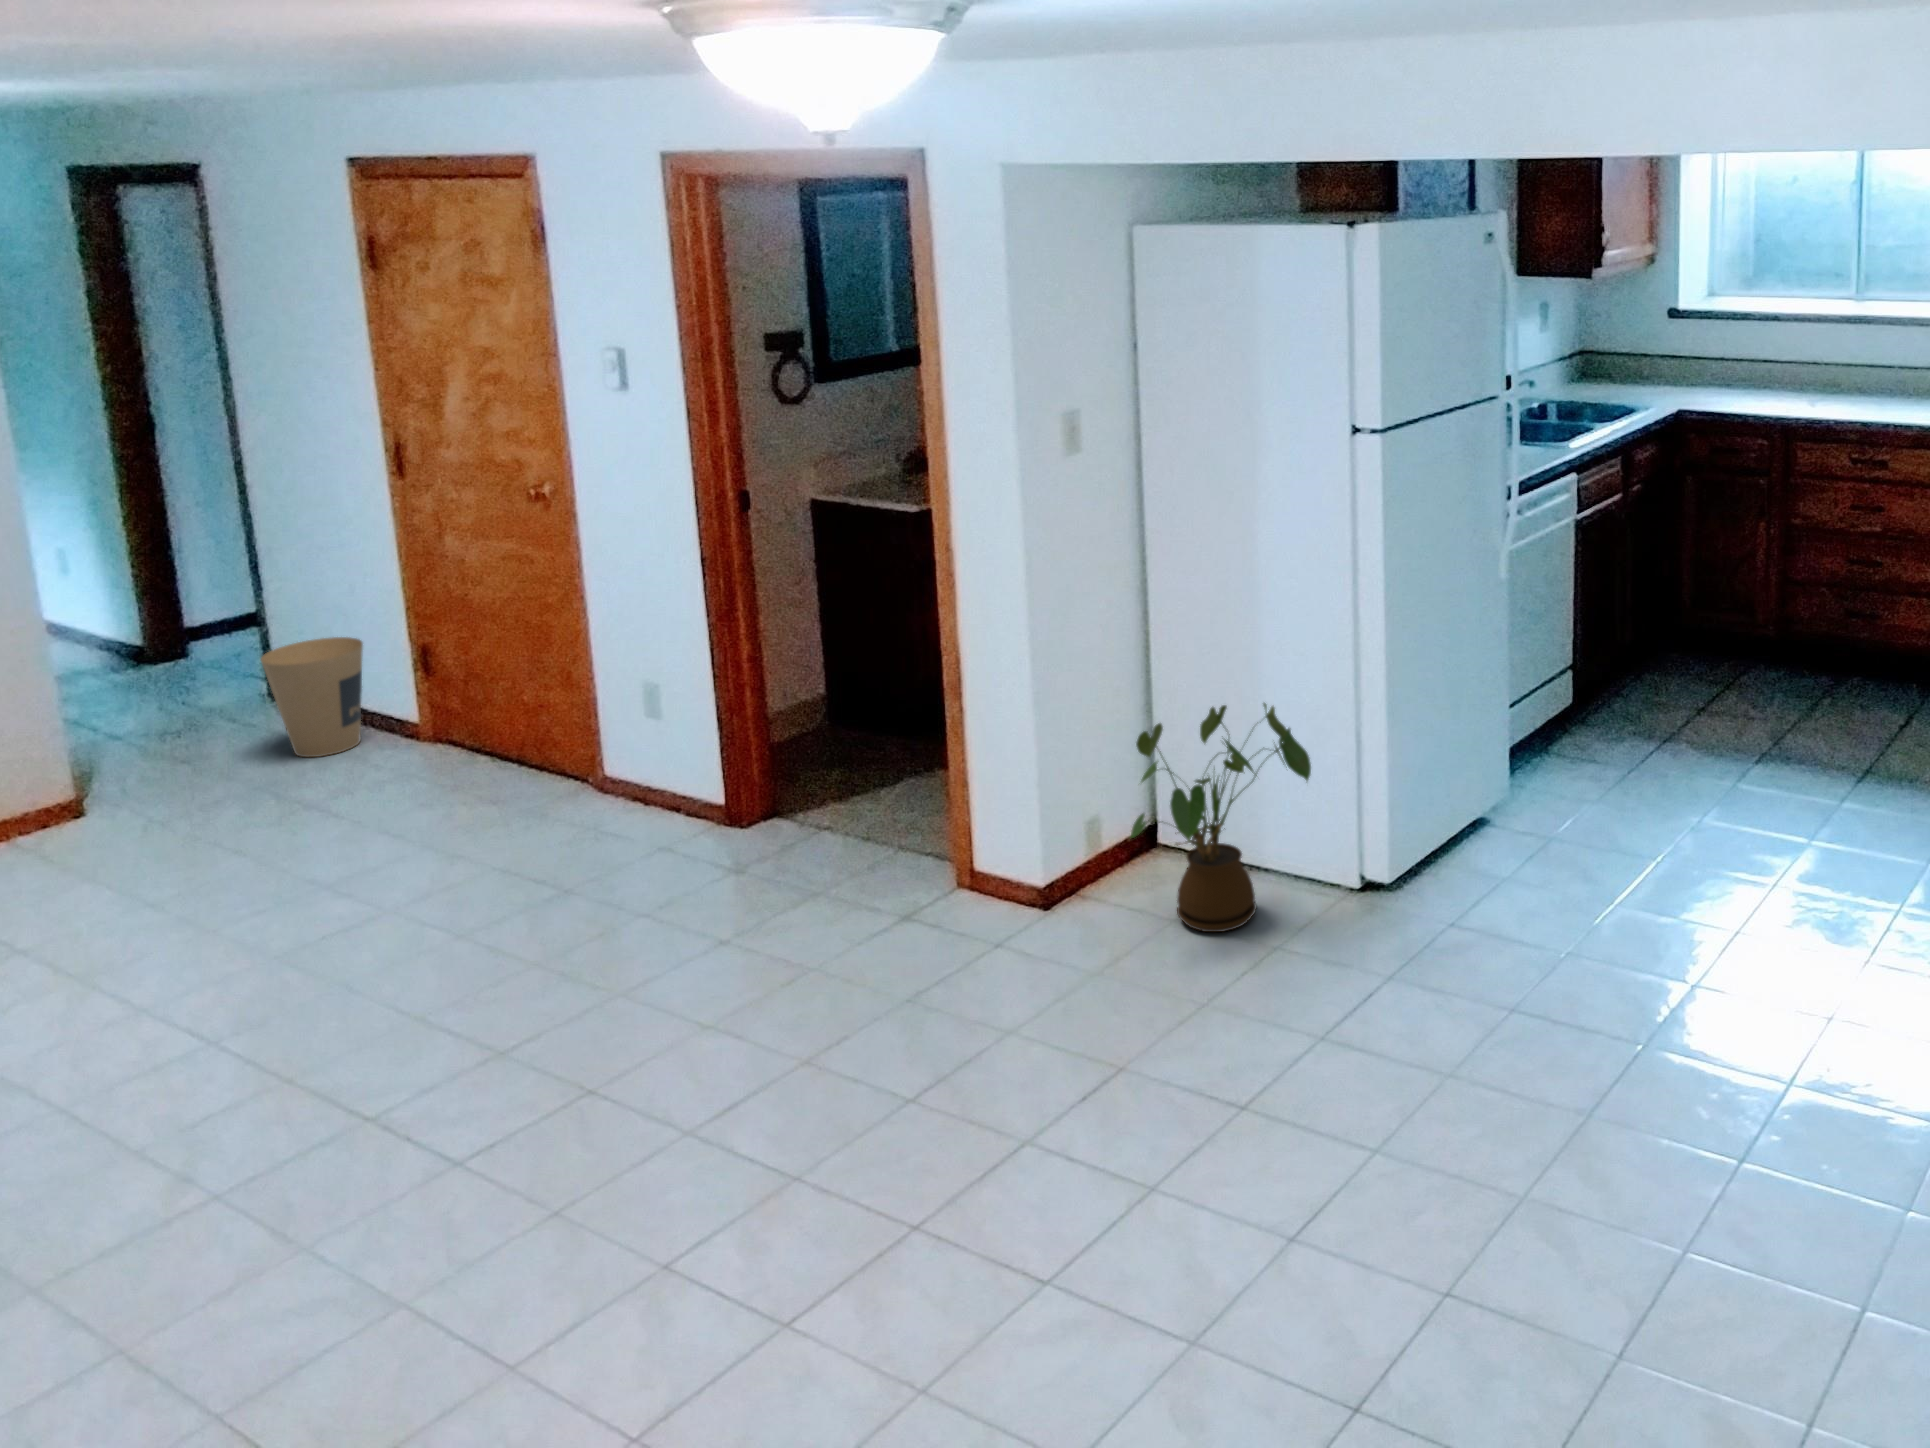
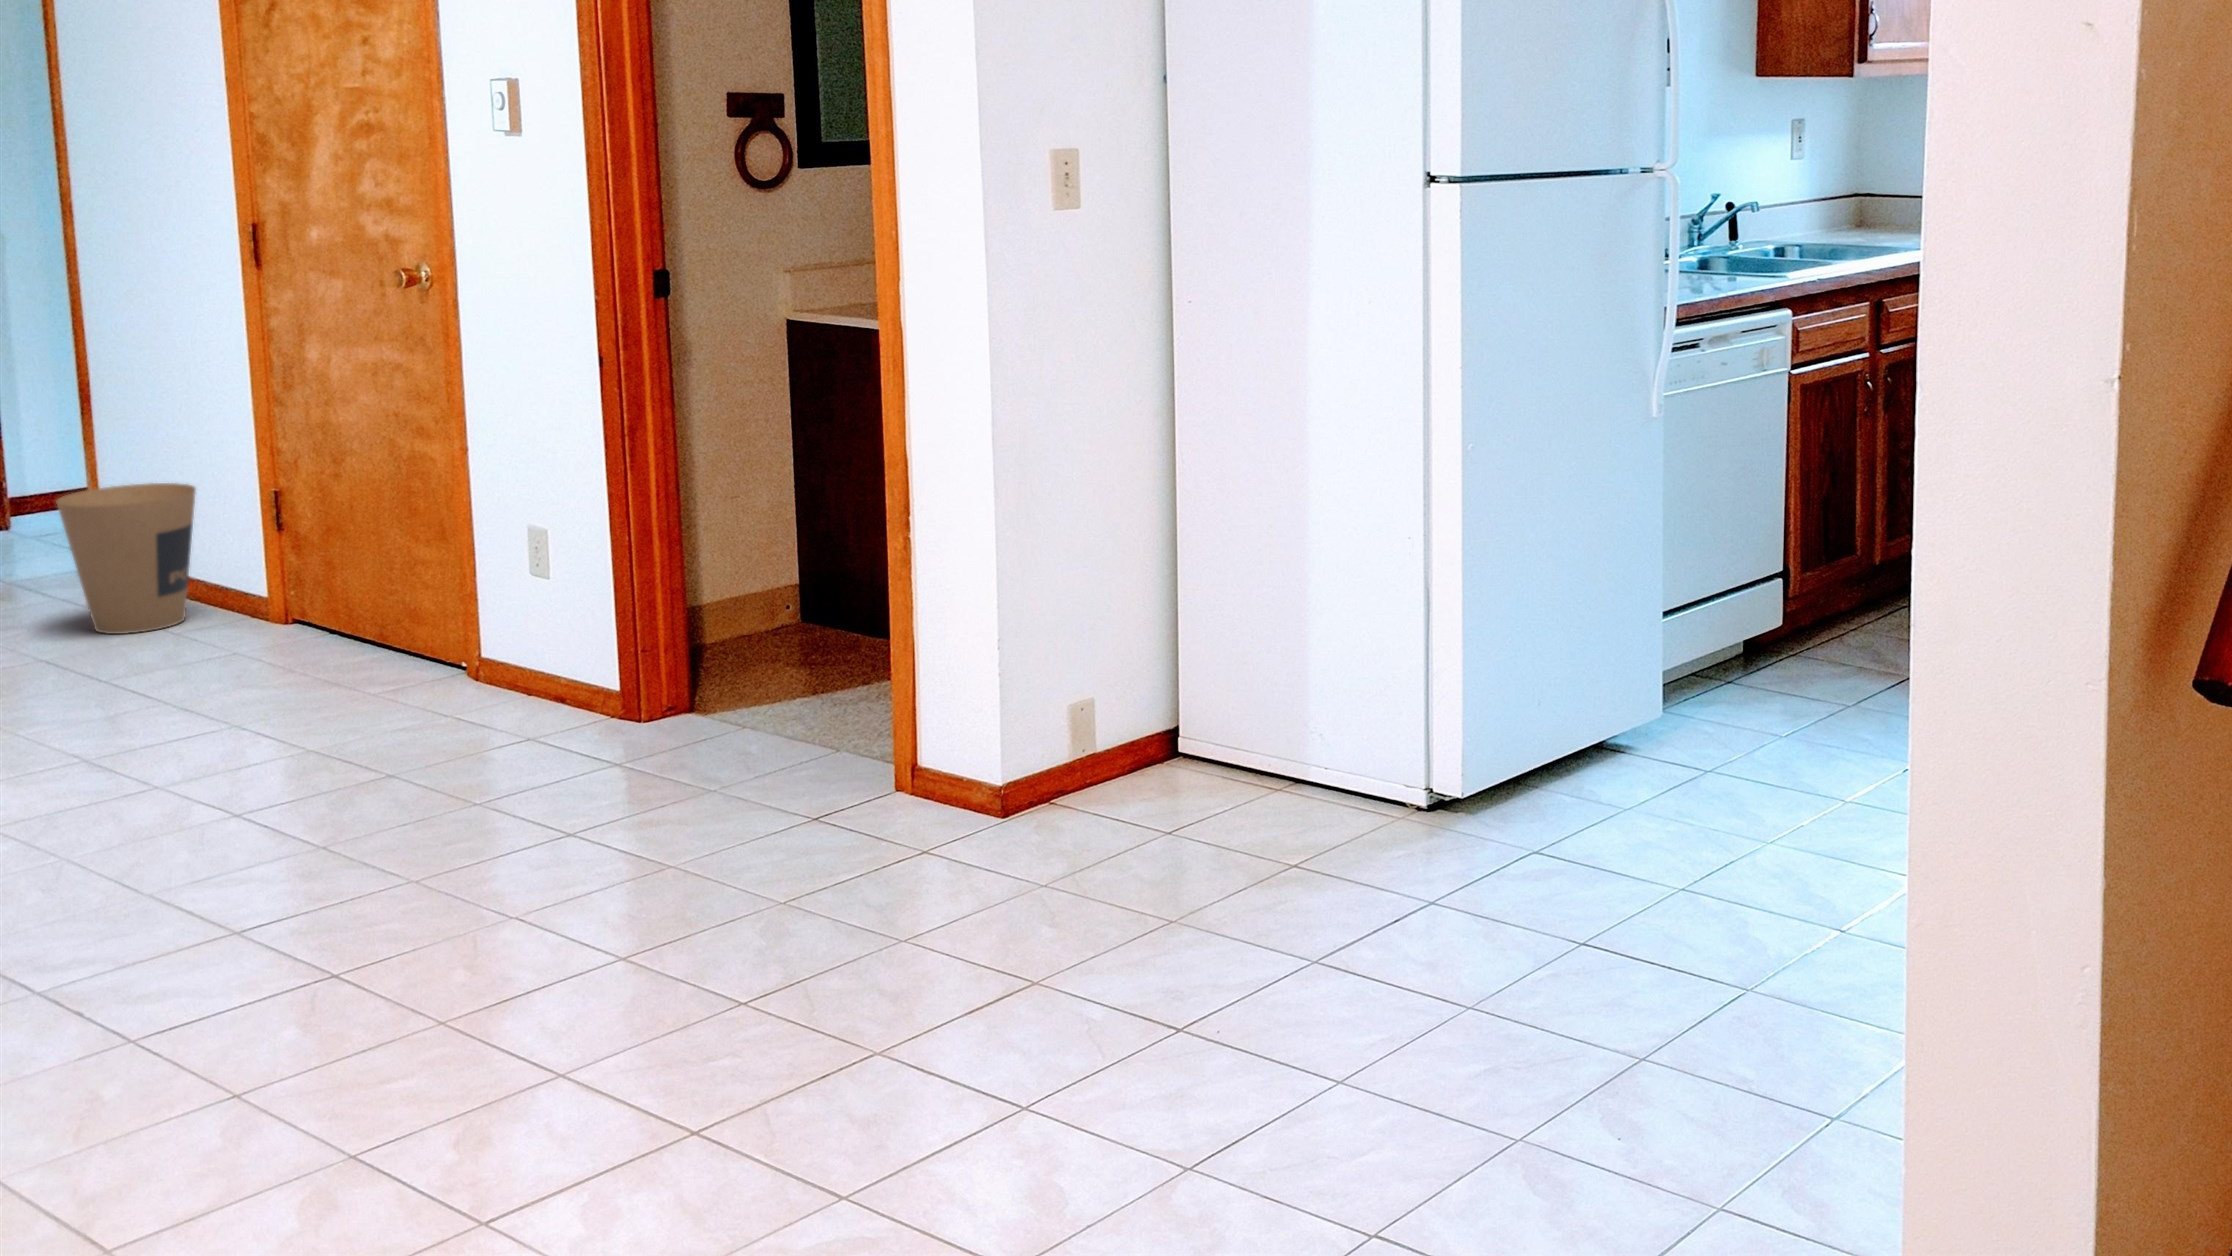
house plant: present [1131,703,1311,932] -> none [1104,543,1353,849]

